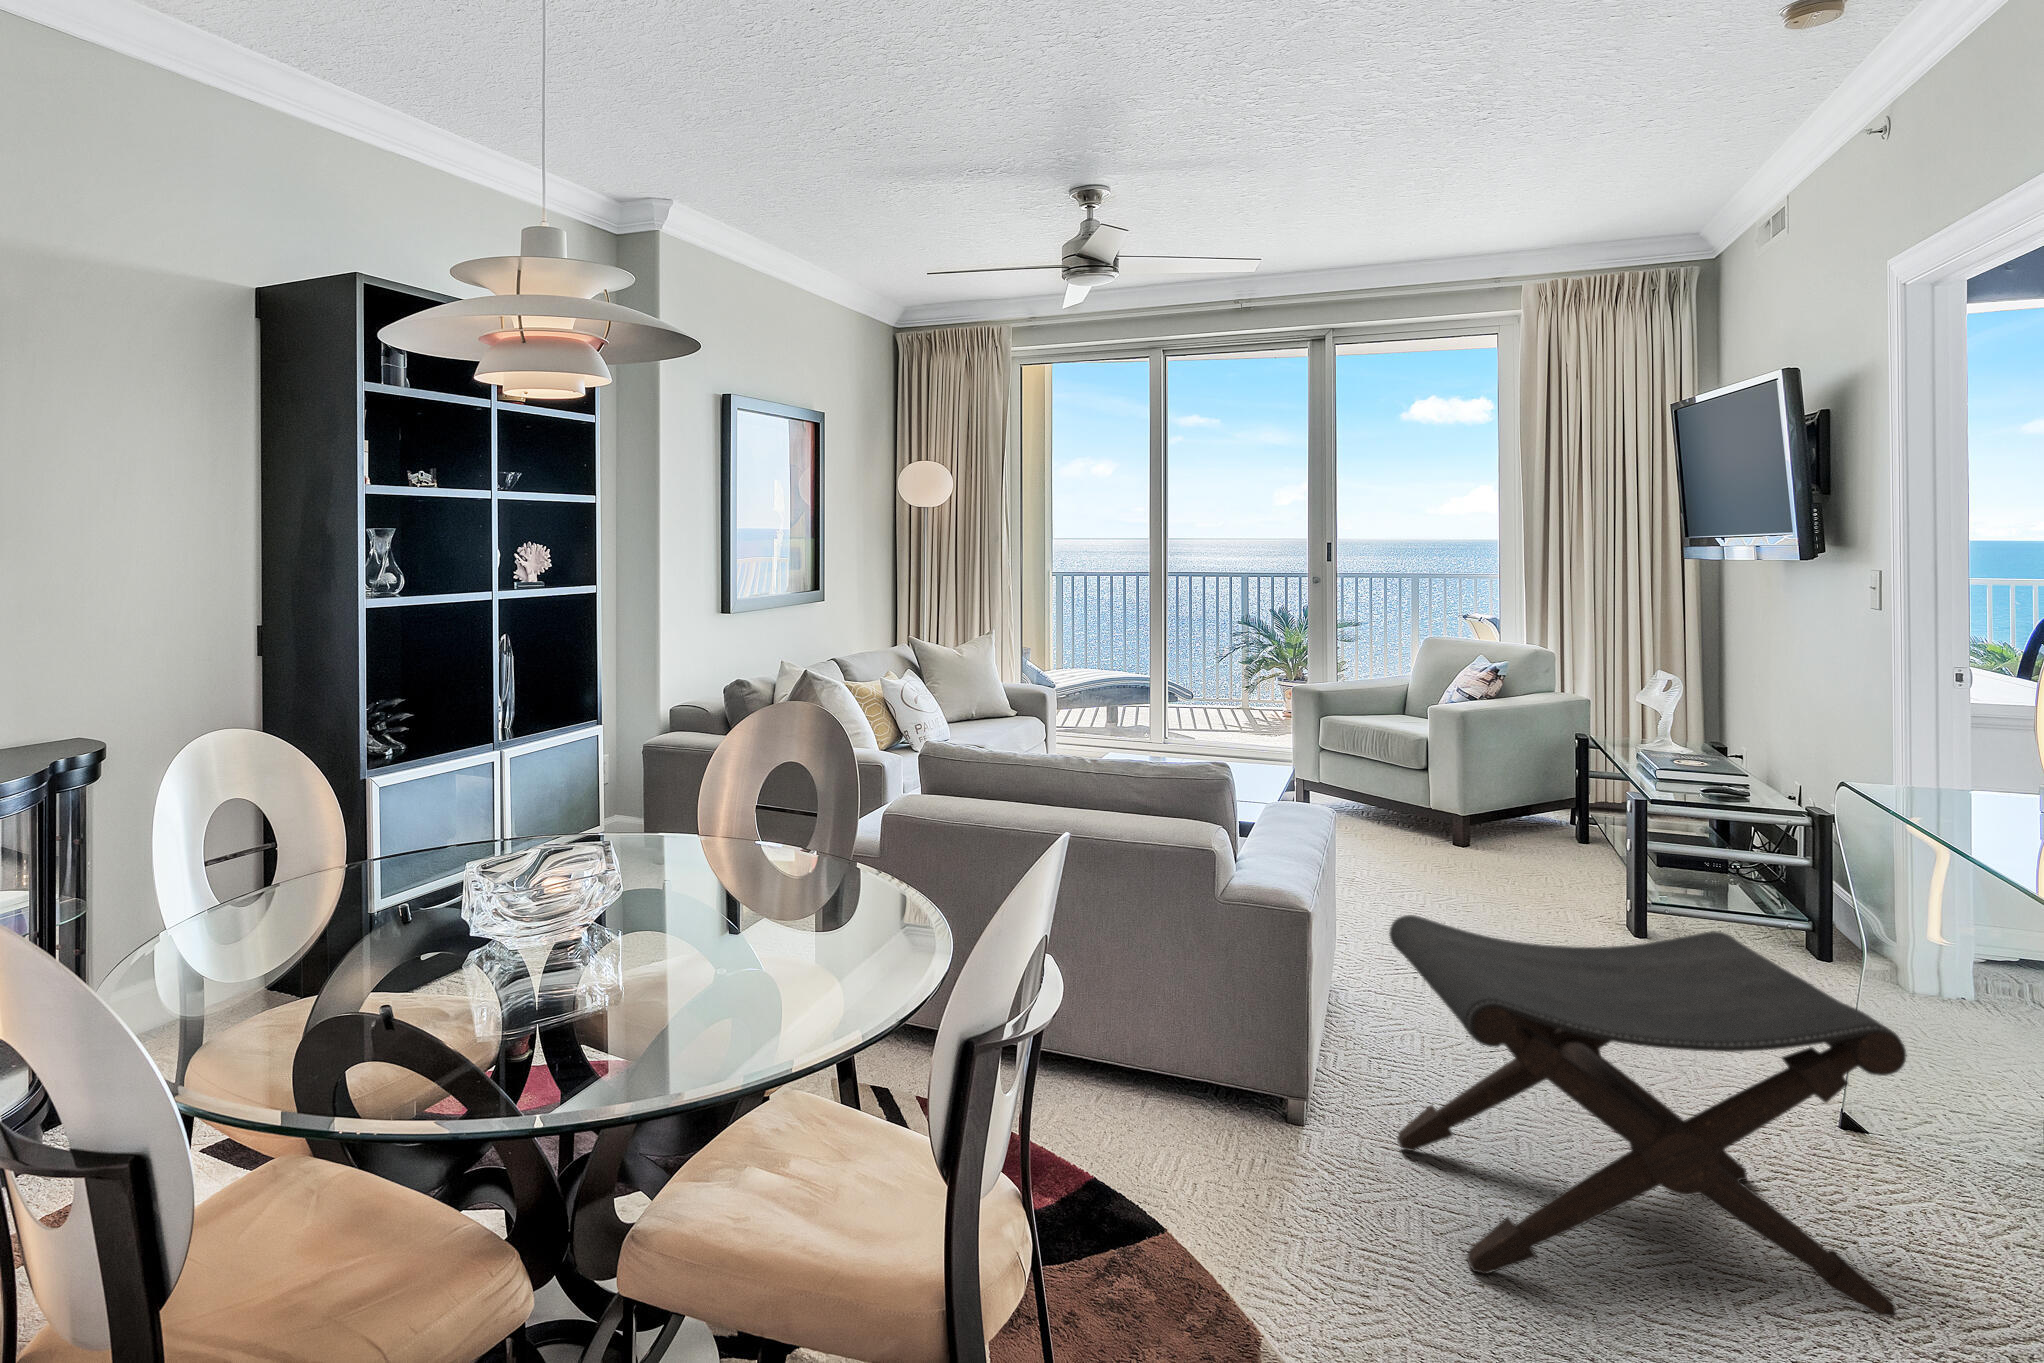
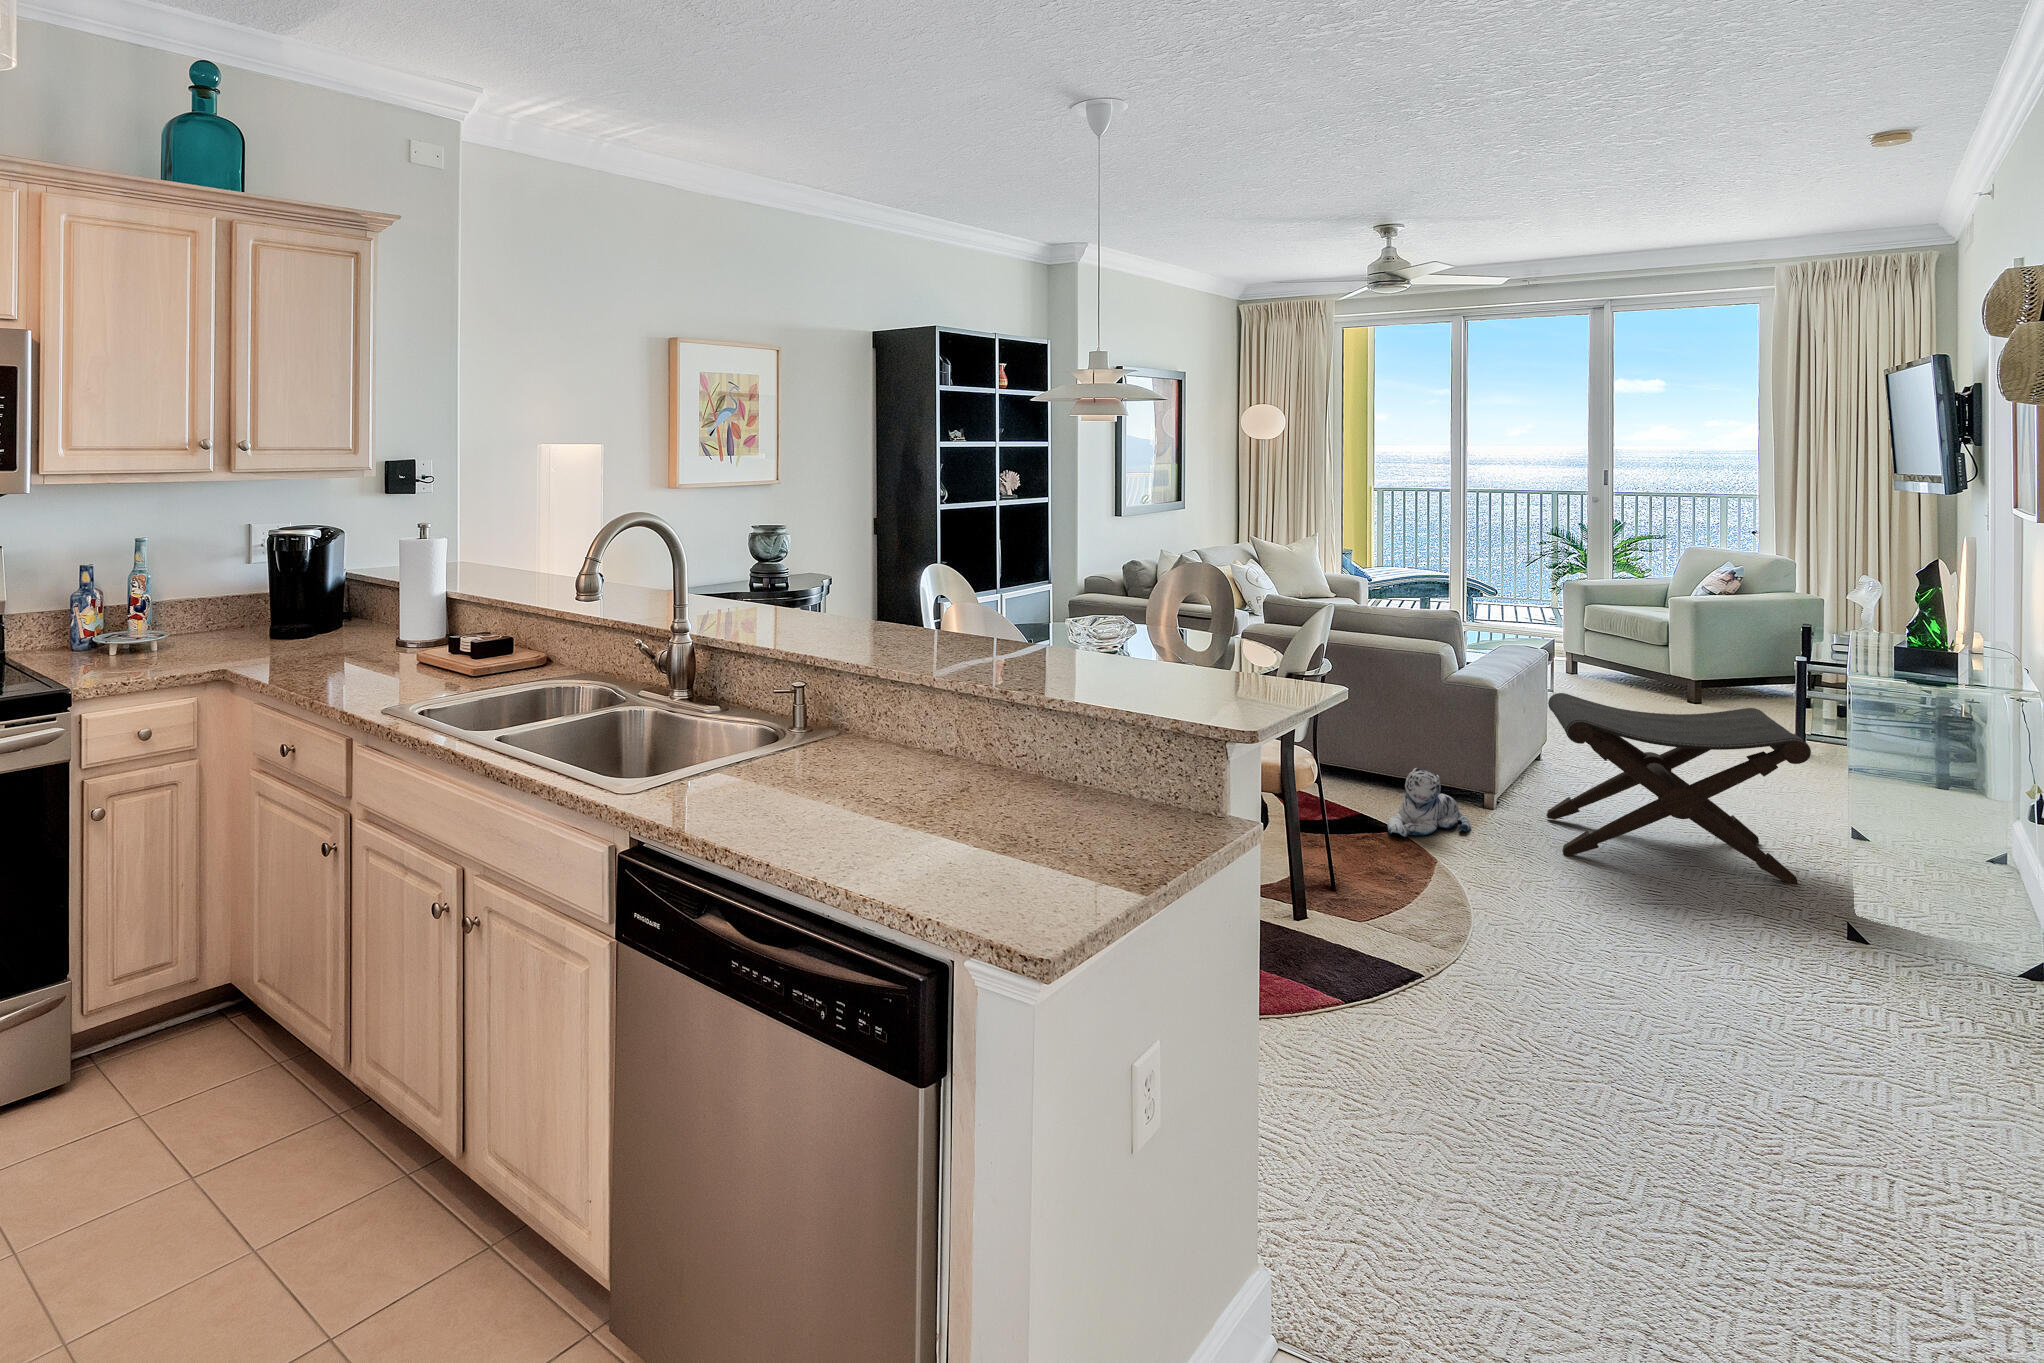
plush toy: none [1145,1093,1289,1255] -> present [1387,768,1471,837]

